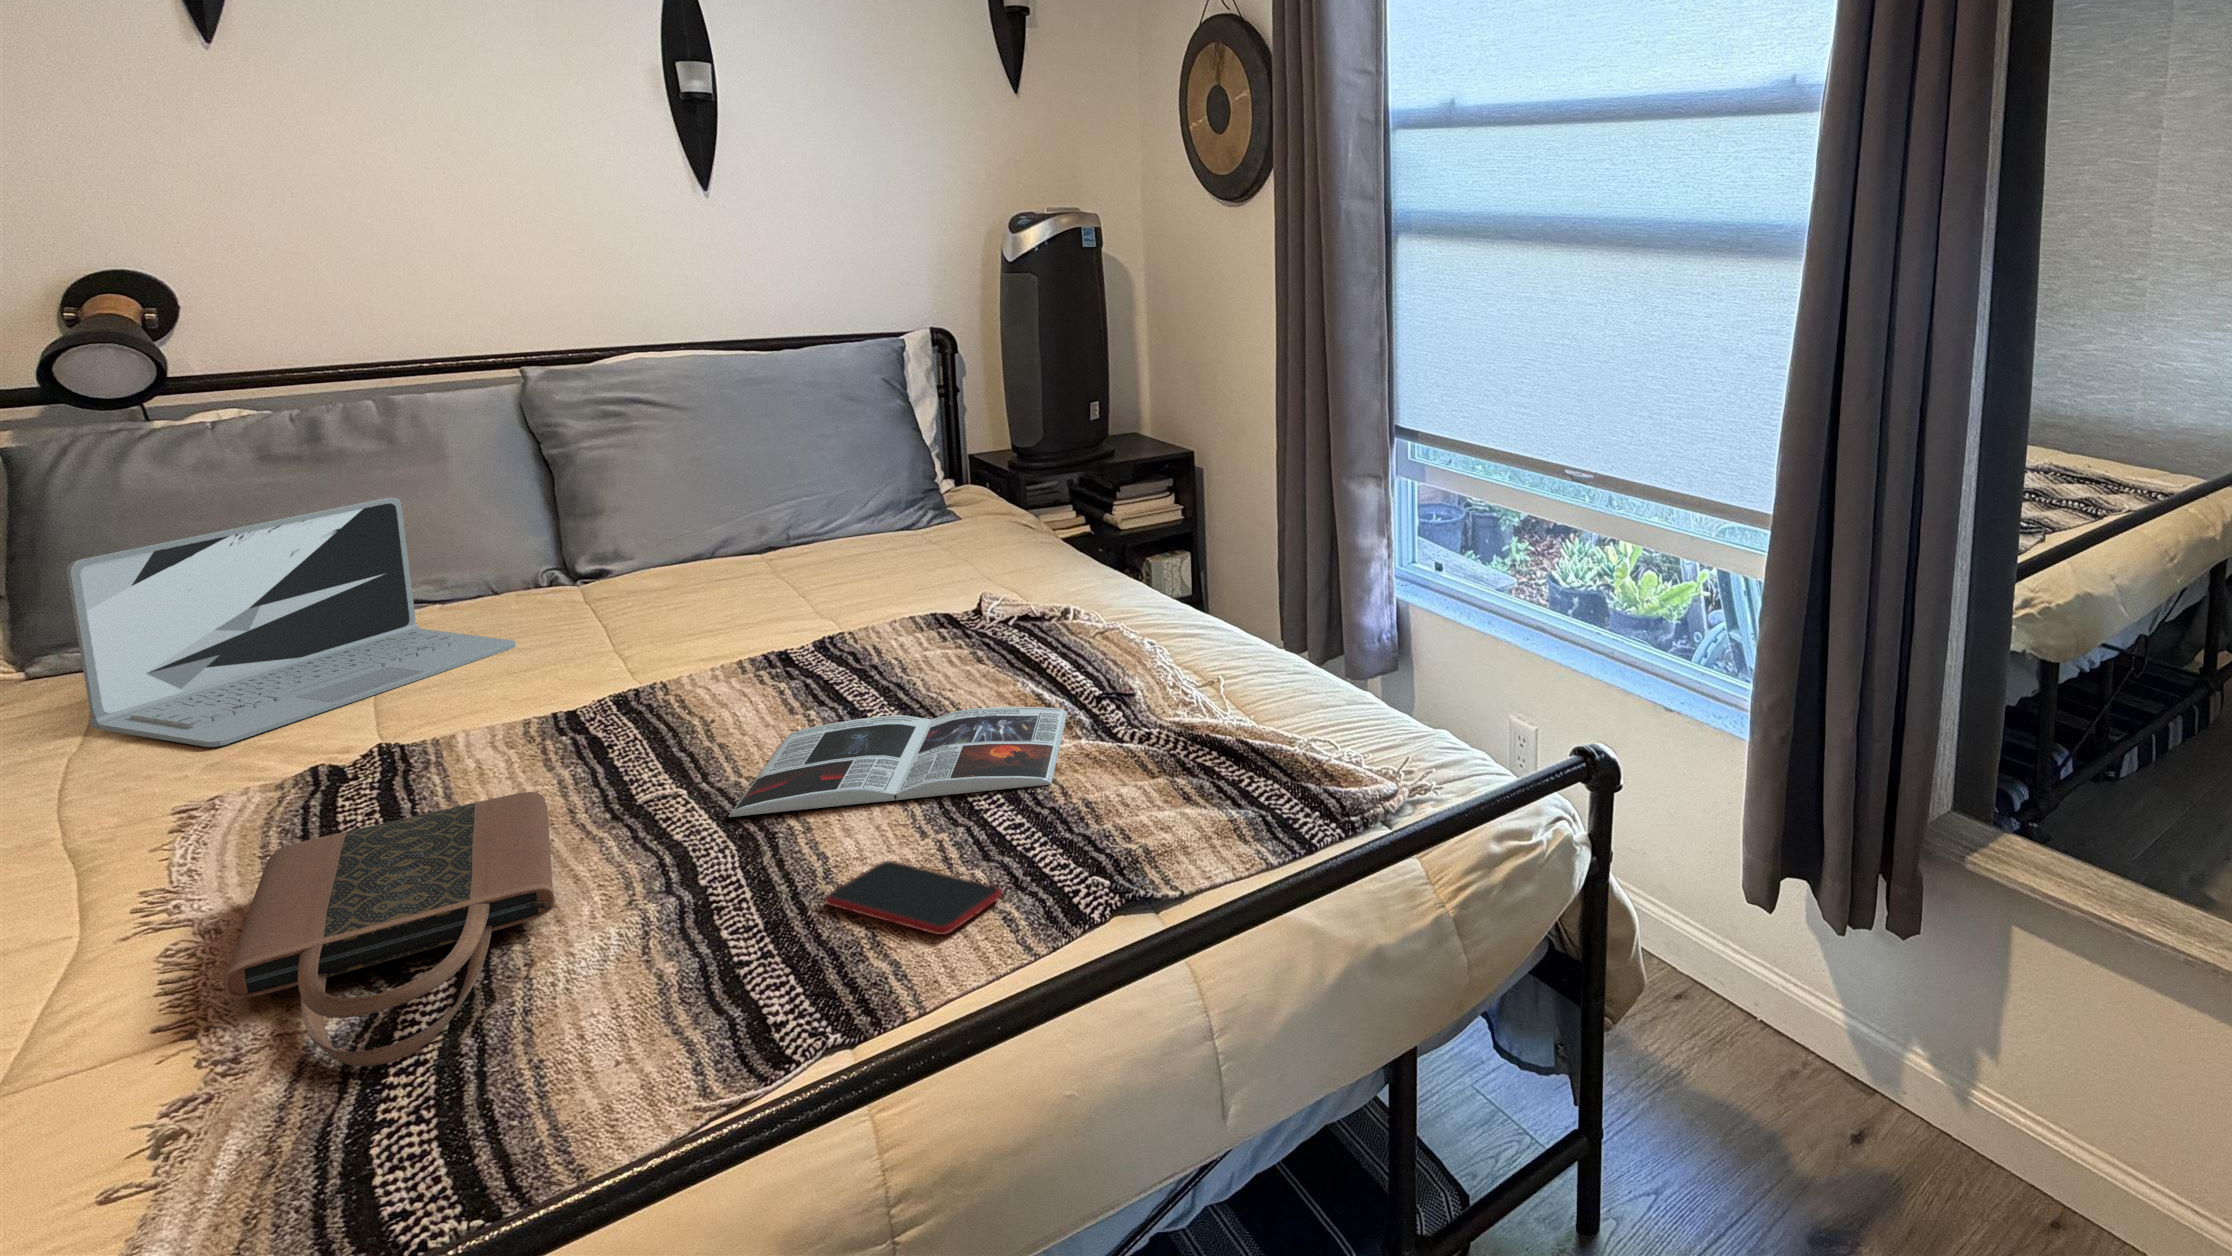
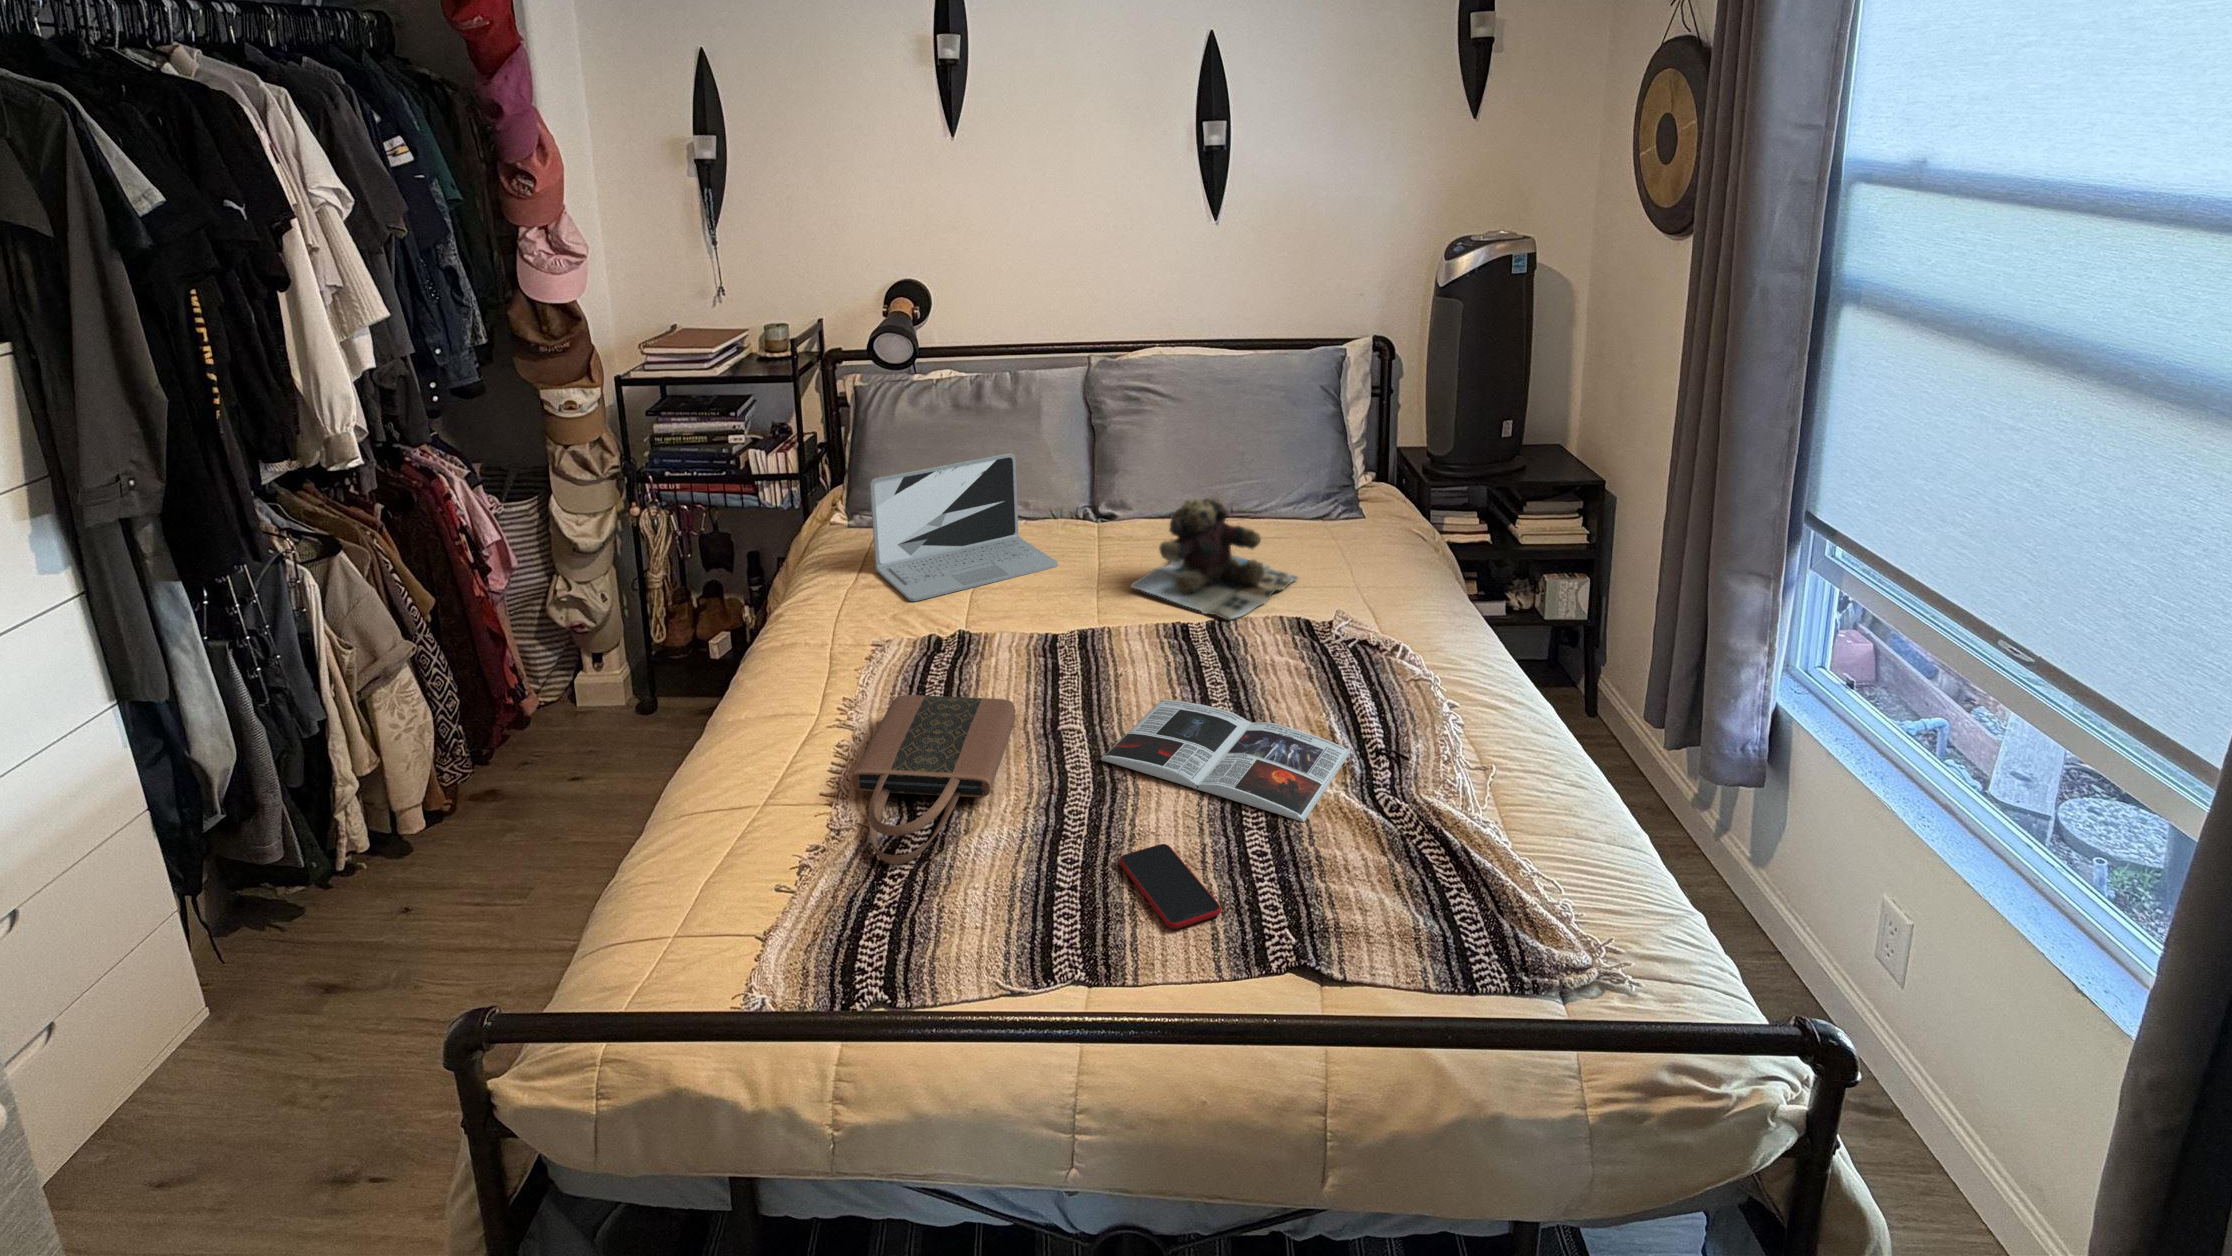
teddy bear: none [665,503,912,643] -> present [1131,498,1297,620]

